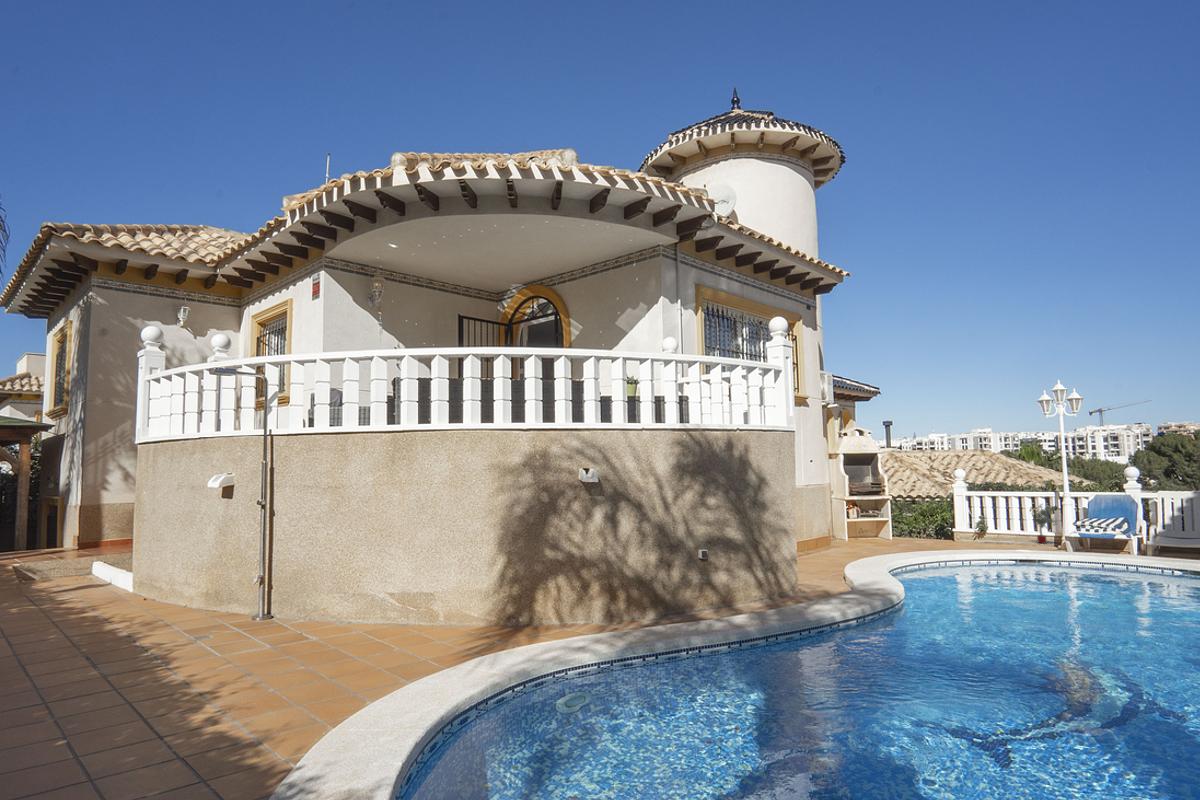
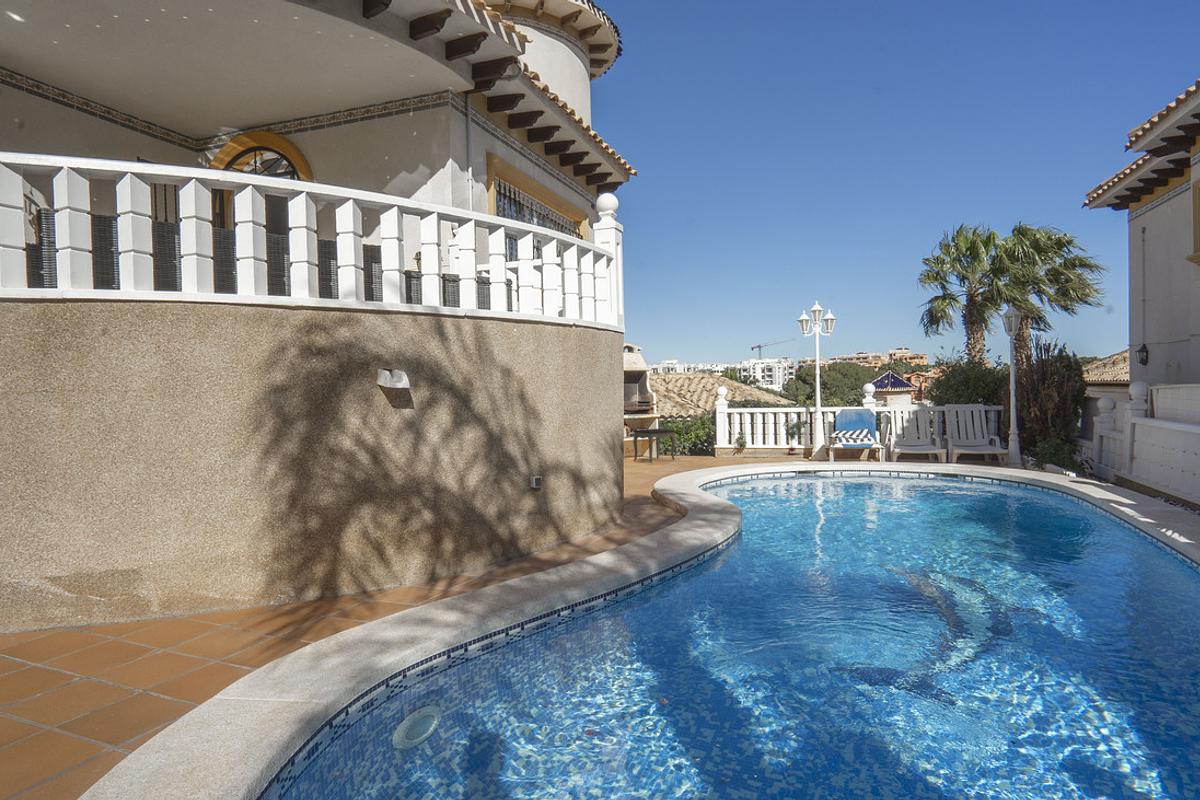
side table: none [858,510,903,543] -> present [633,429,675,463]

